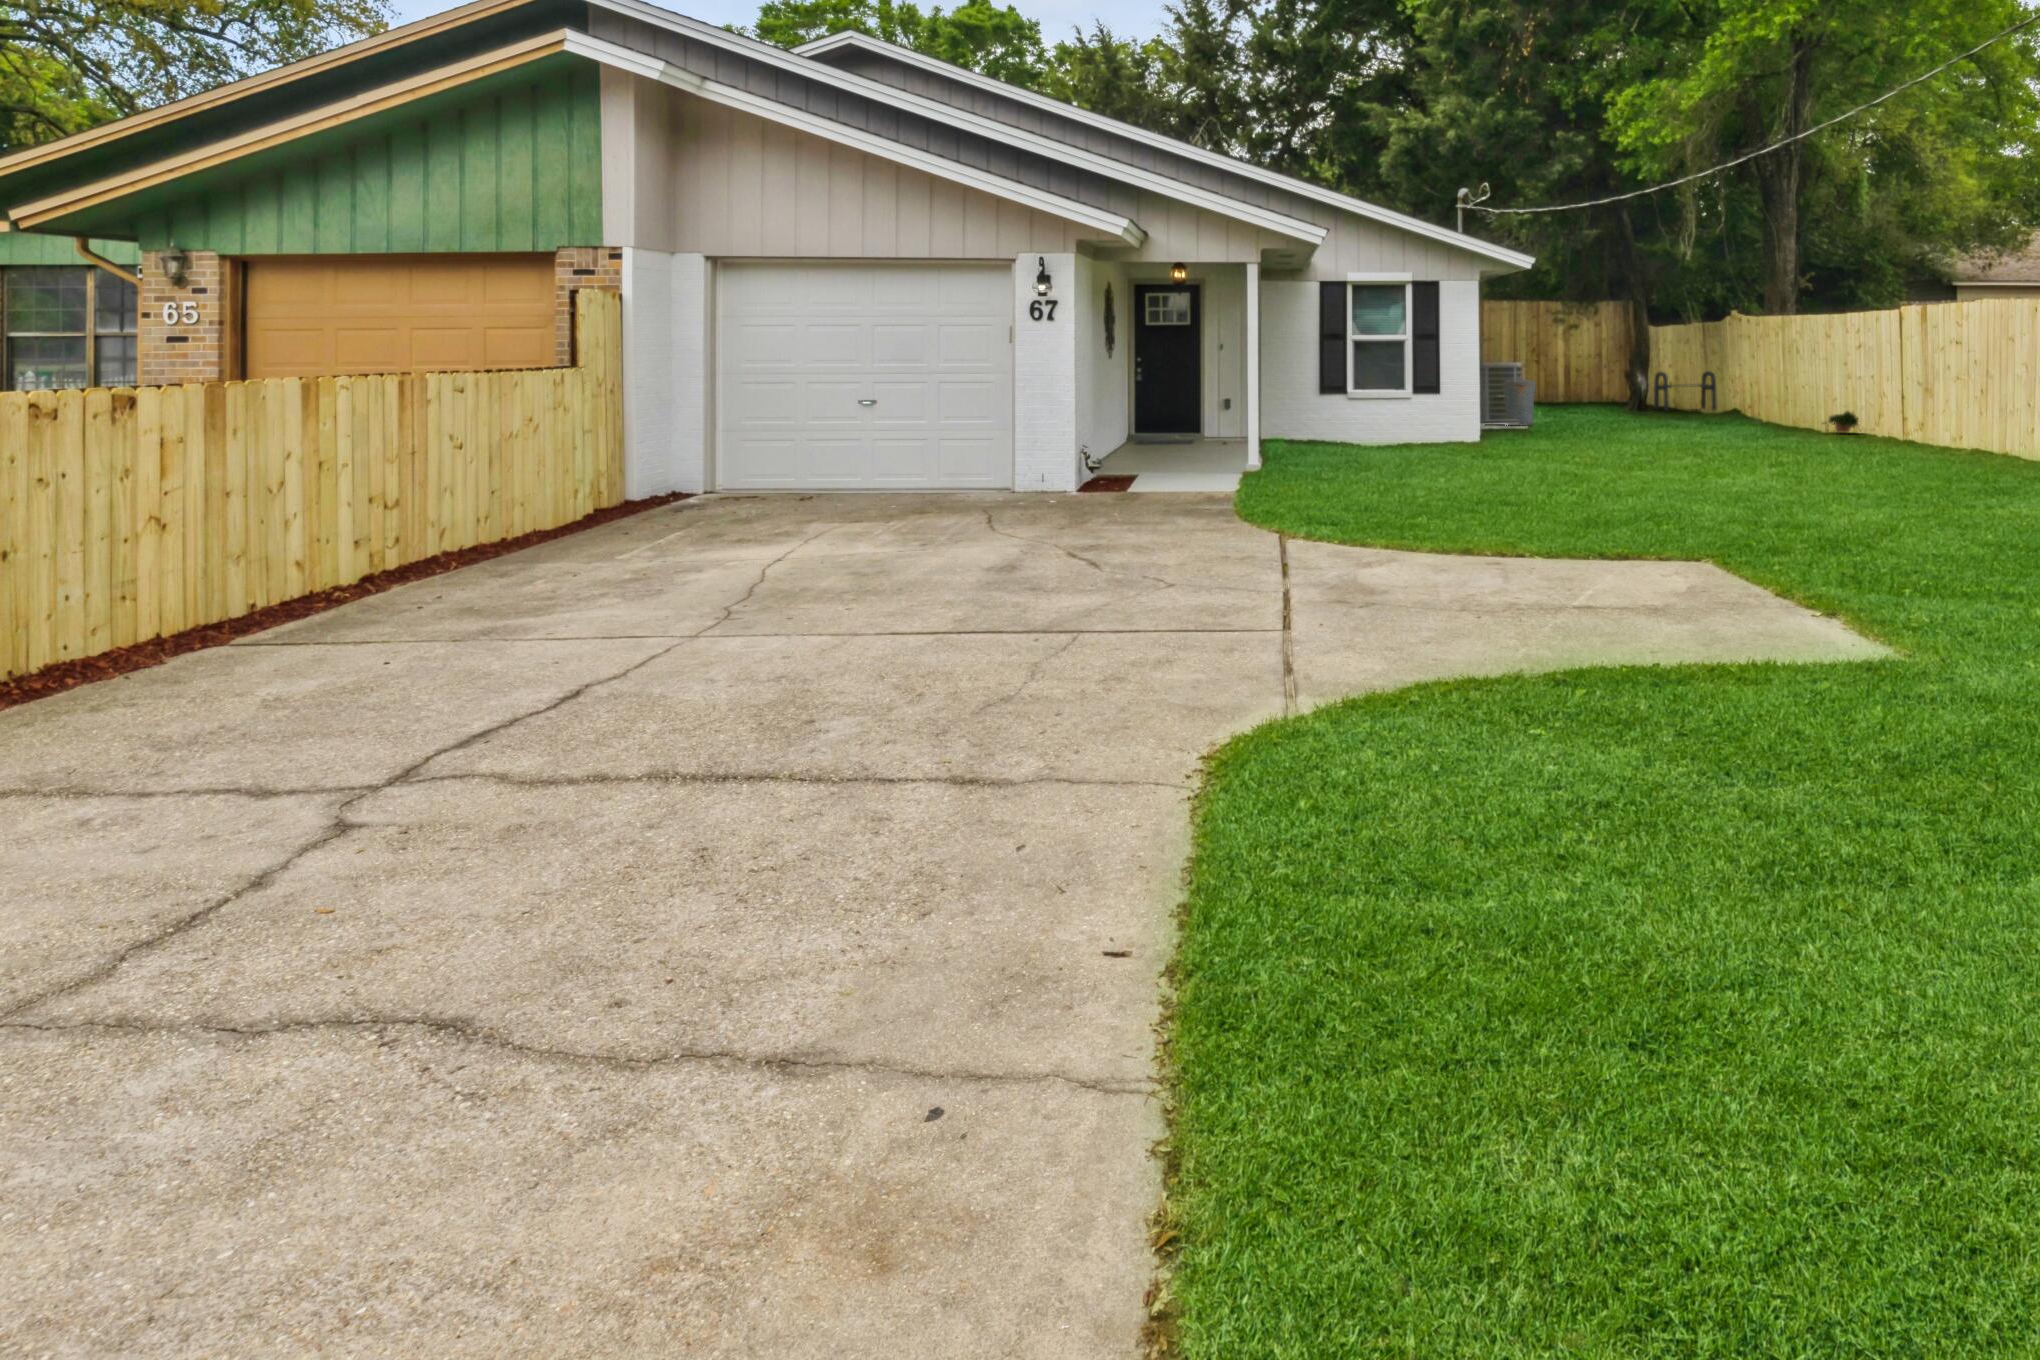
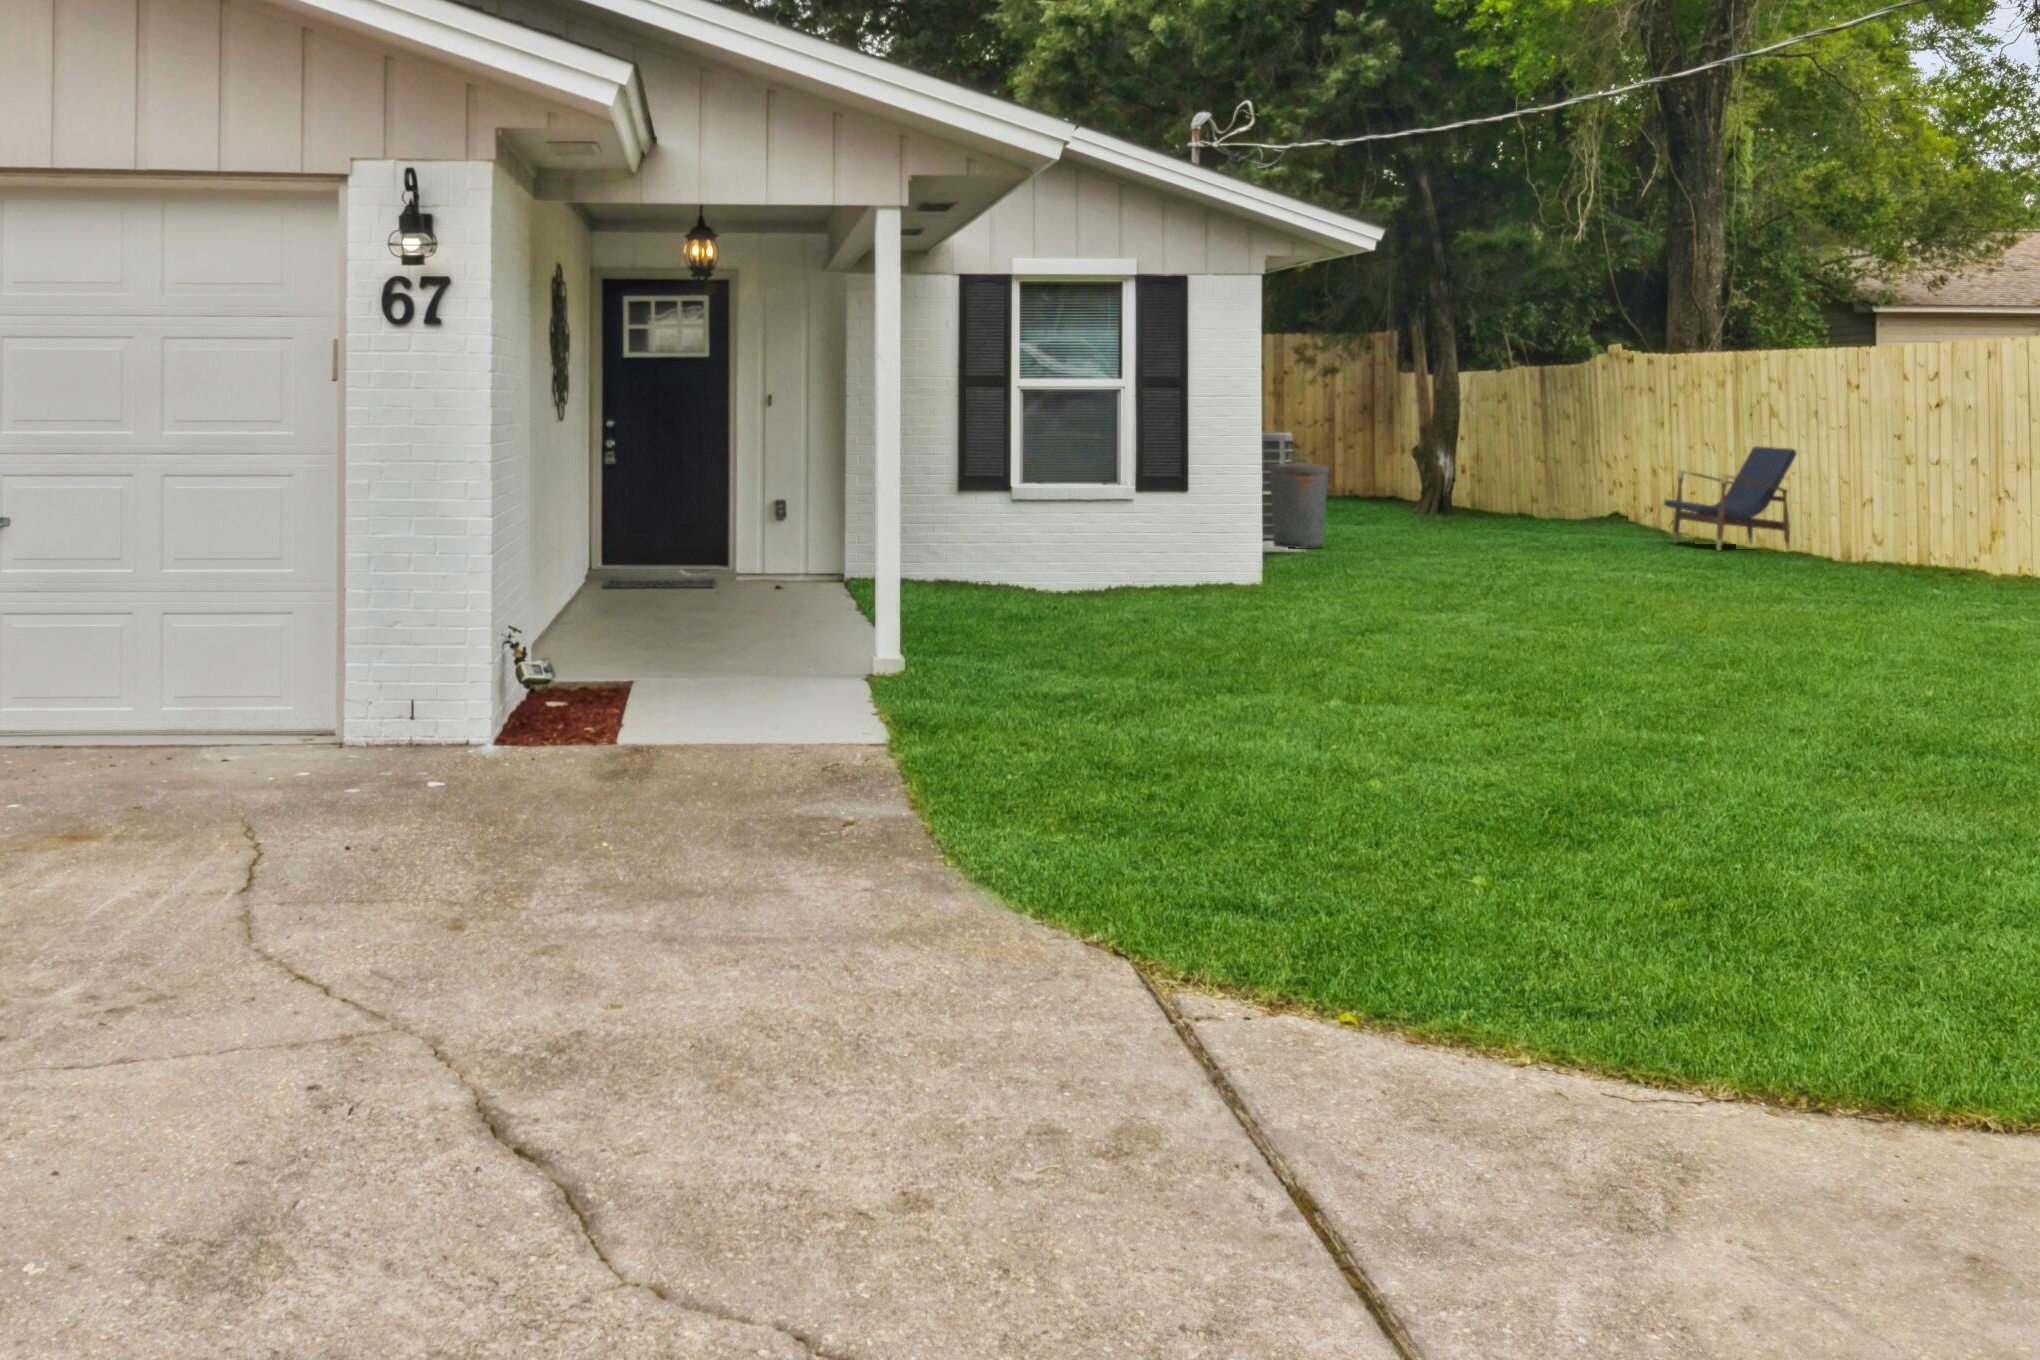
lounge chair: none [1726,366,1793,424] -> present [1664,446,1796,551]
bench: present [1654,371,1717,411] -> none [1481,448,1594,517]
potted plant: present [1822,411,1858,433] -> none [1912,537,1995,584]

